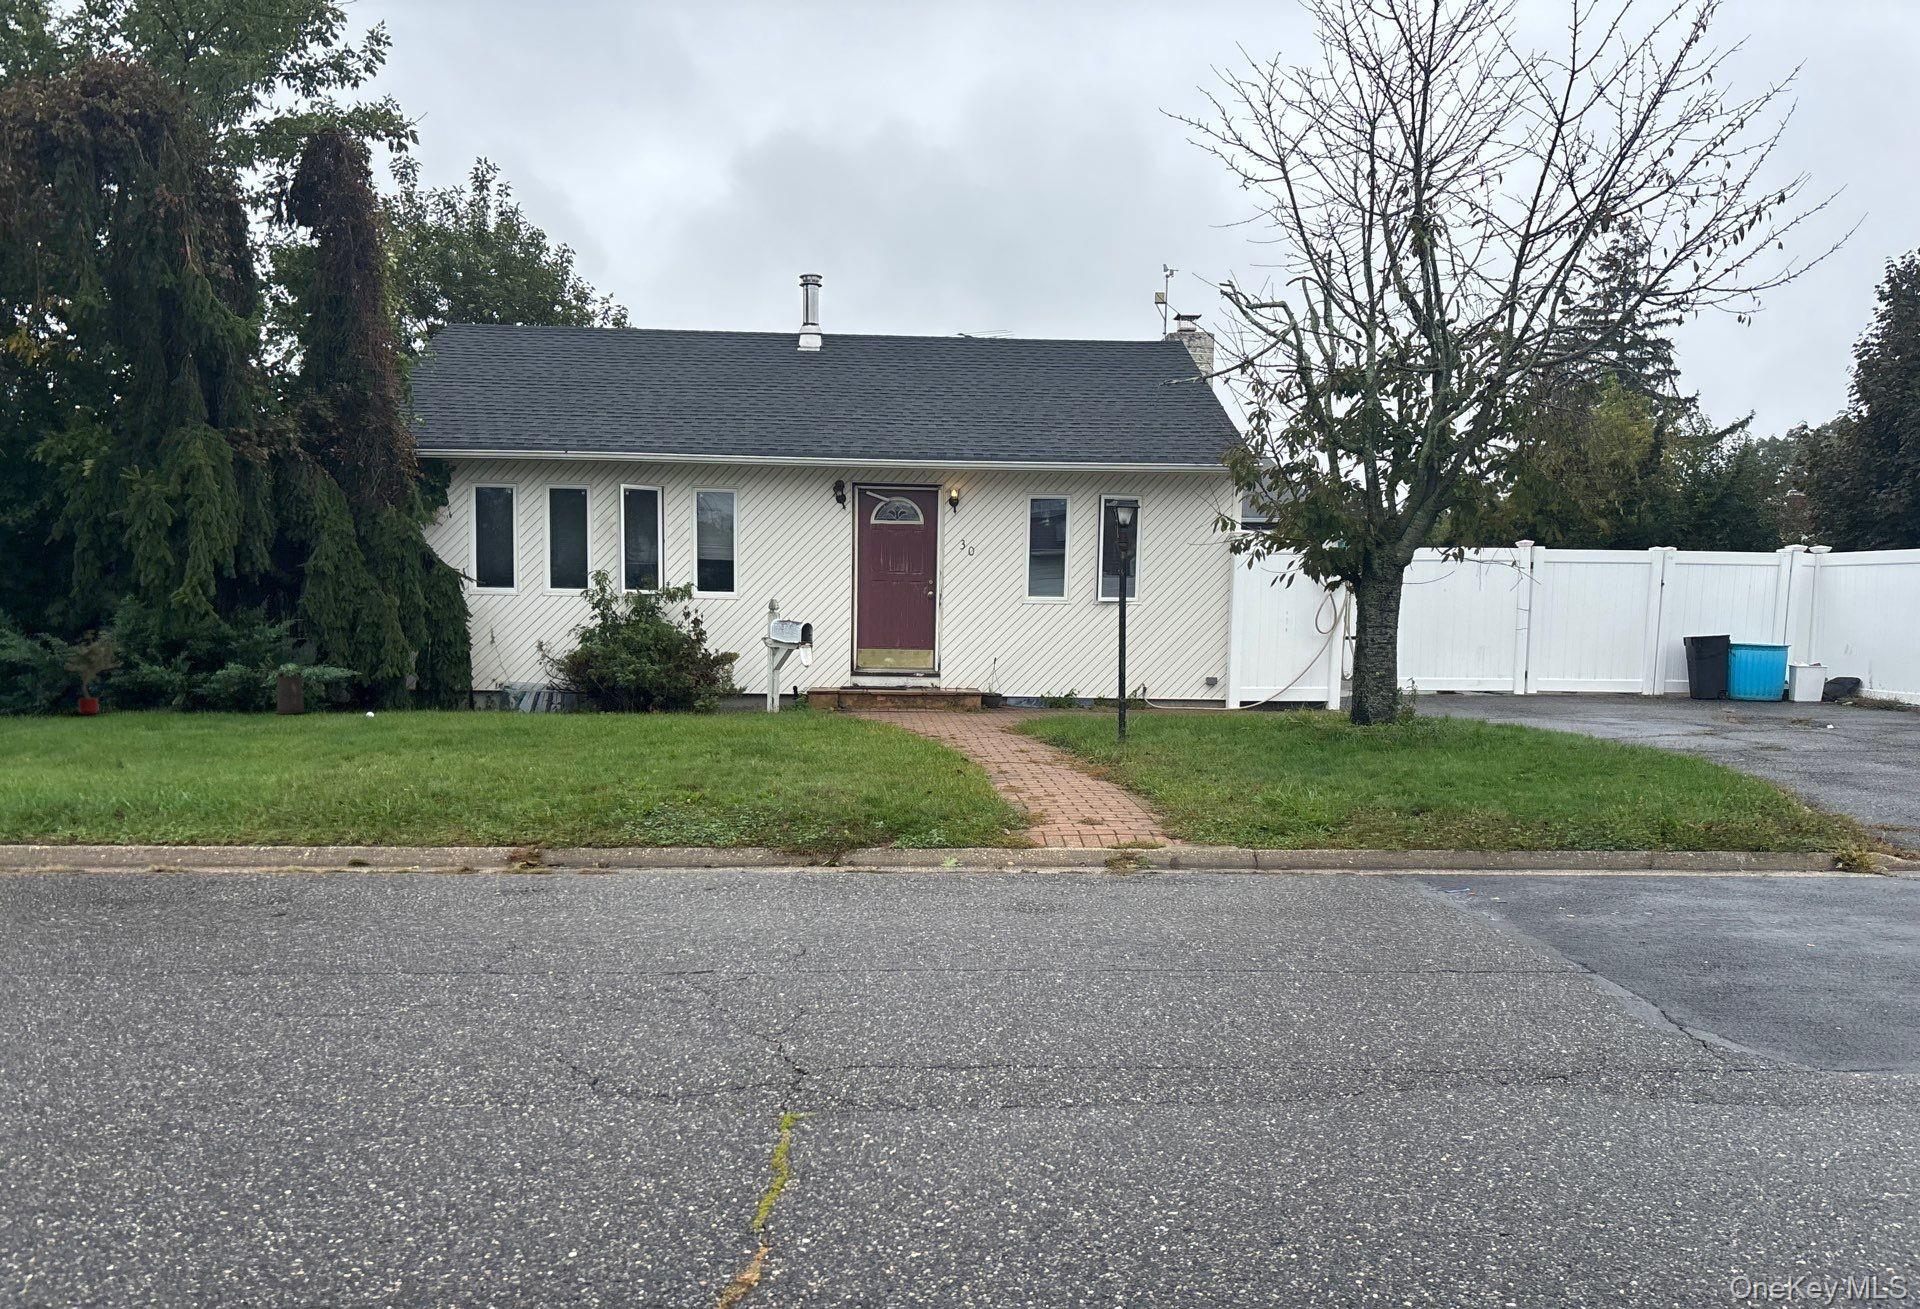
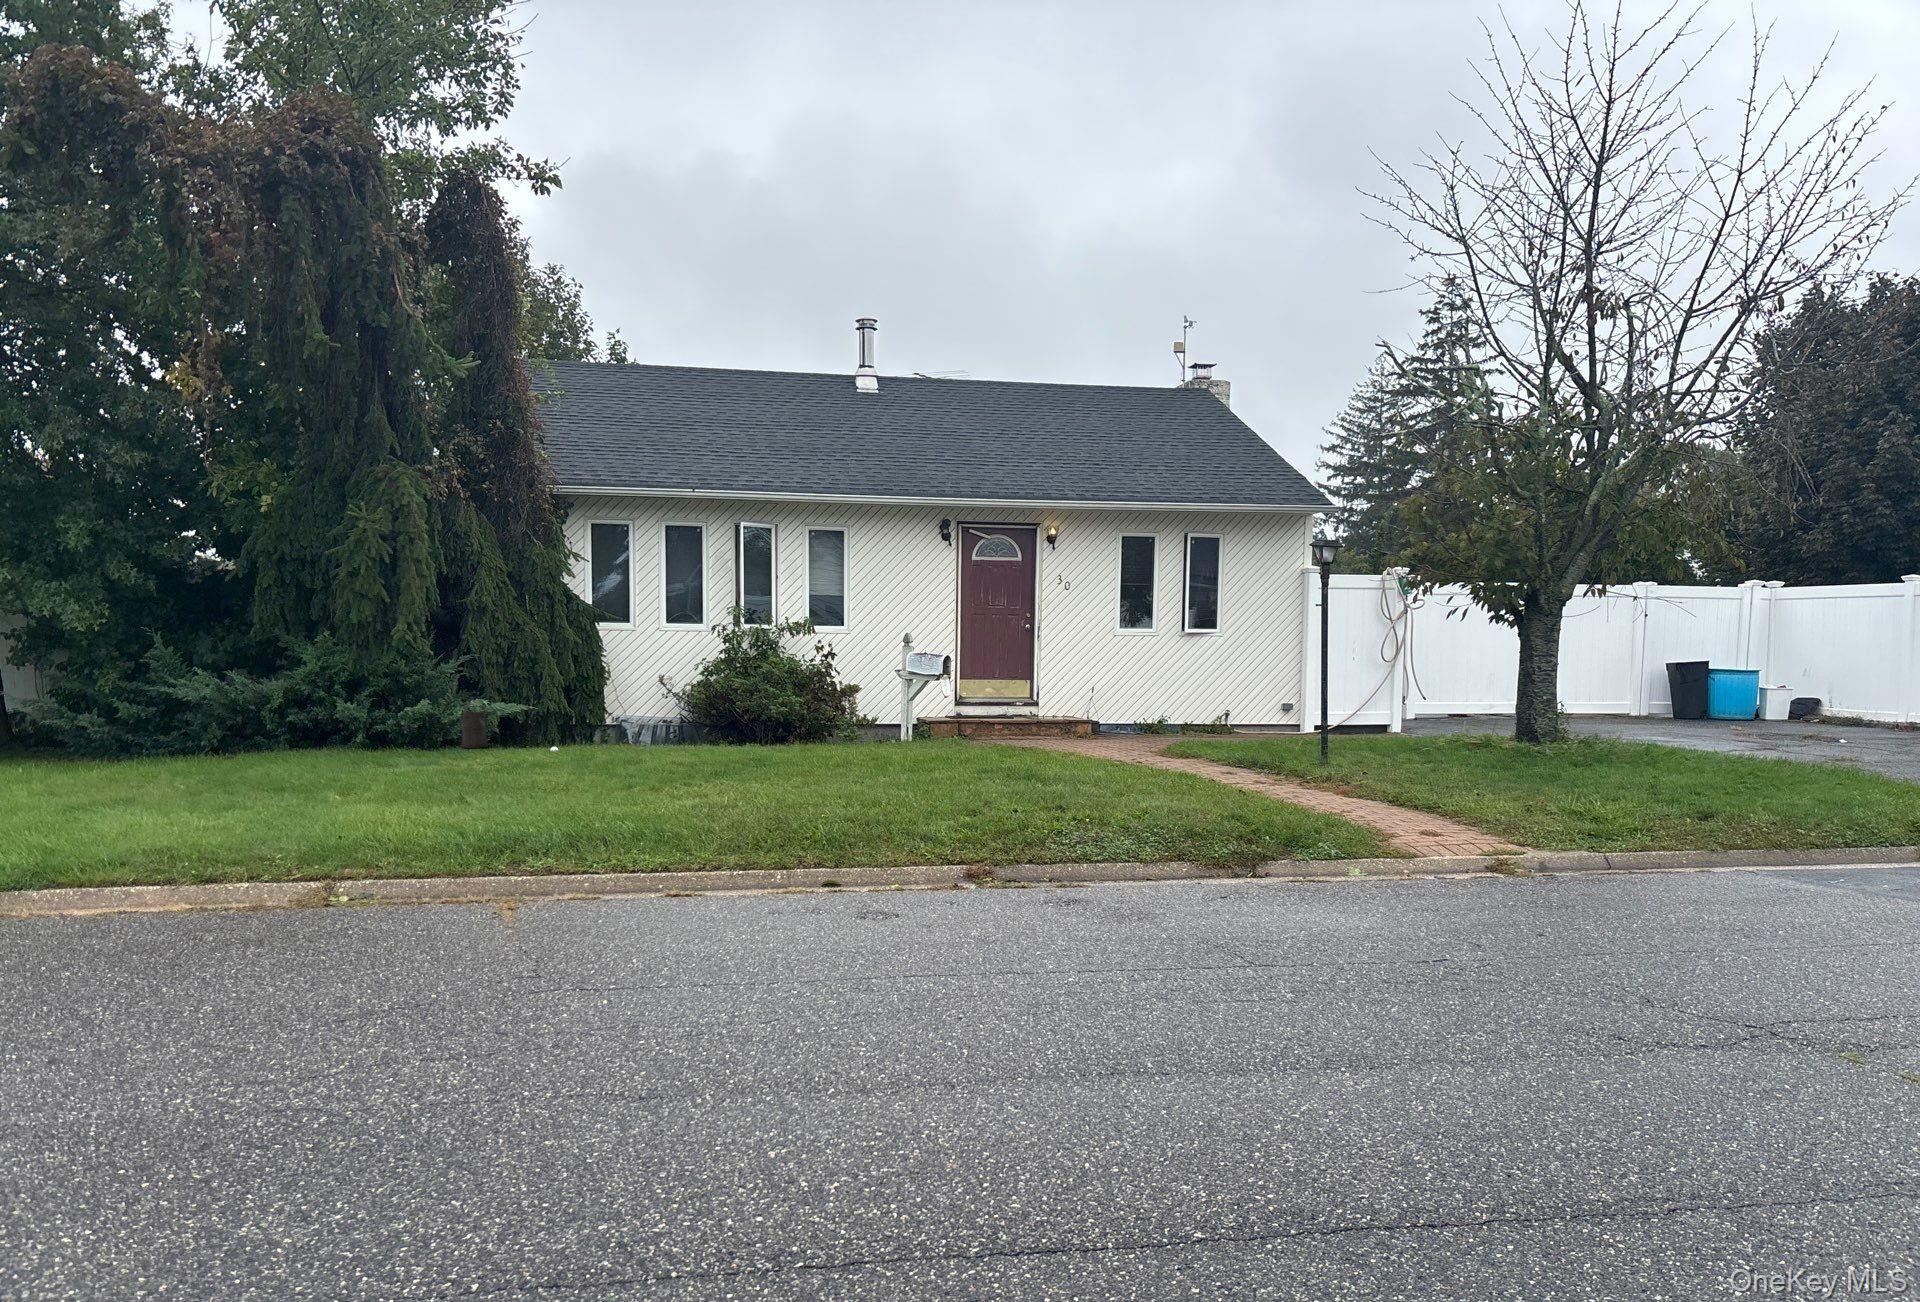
potted tree: present [64,630,122,715] -> none [243,666,308,752]

